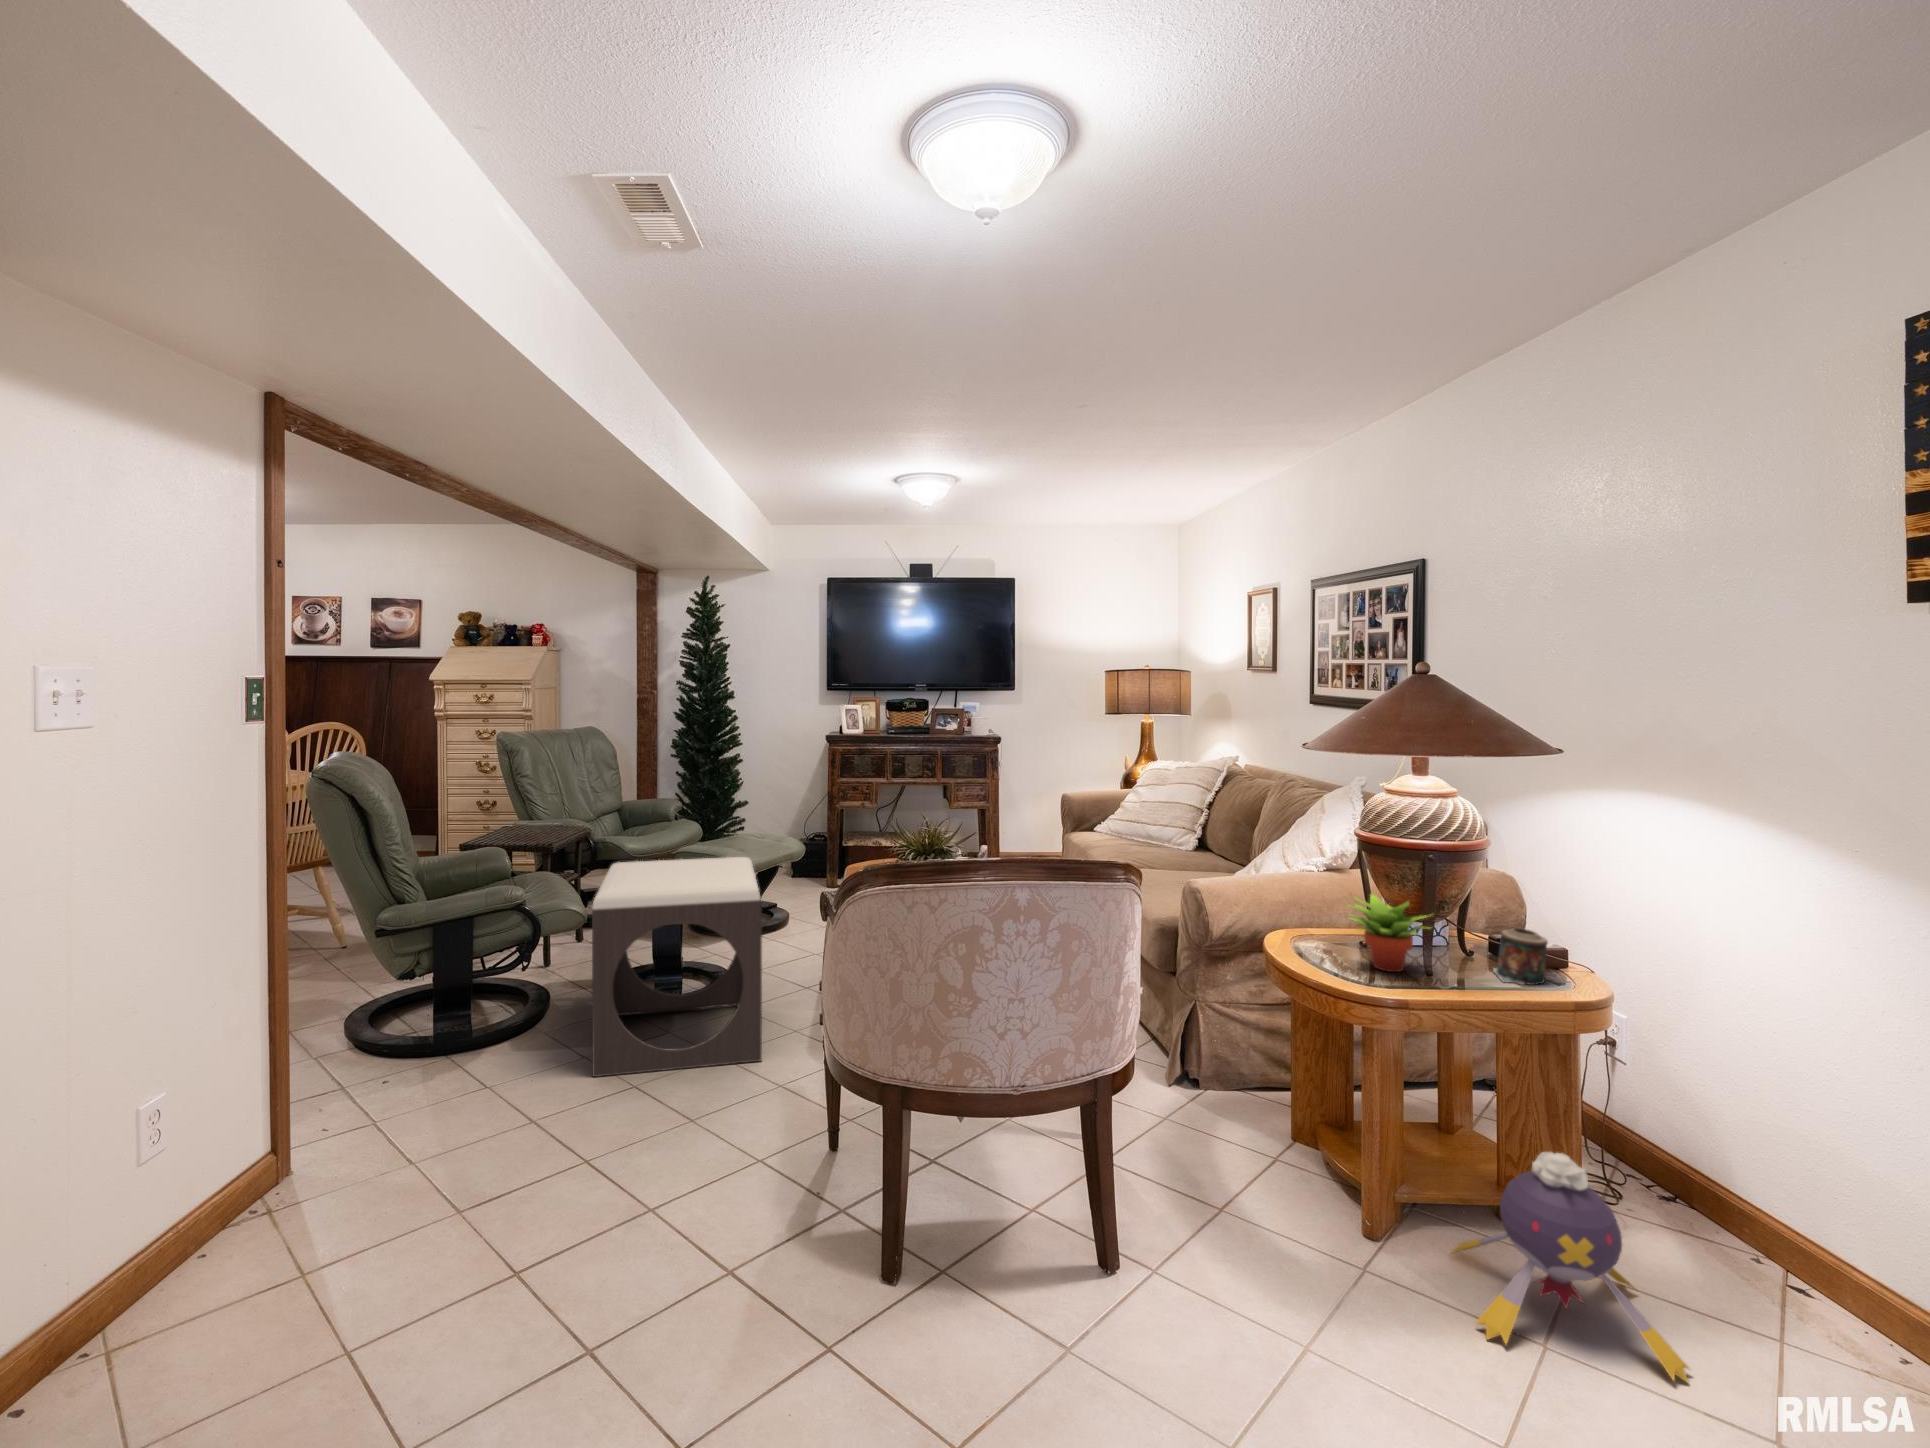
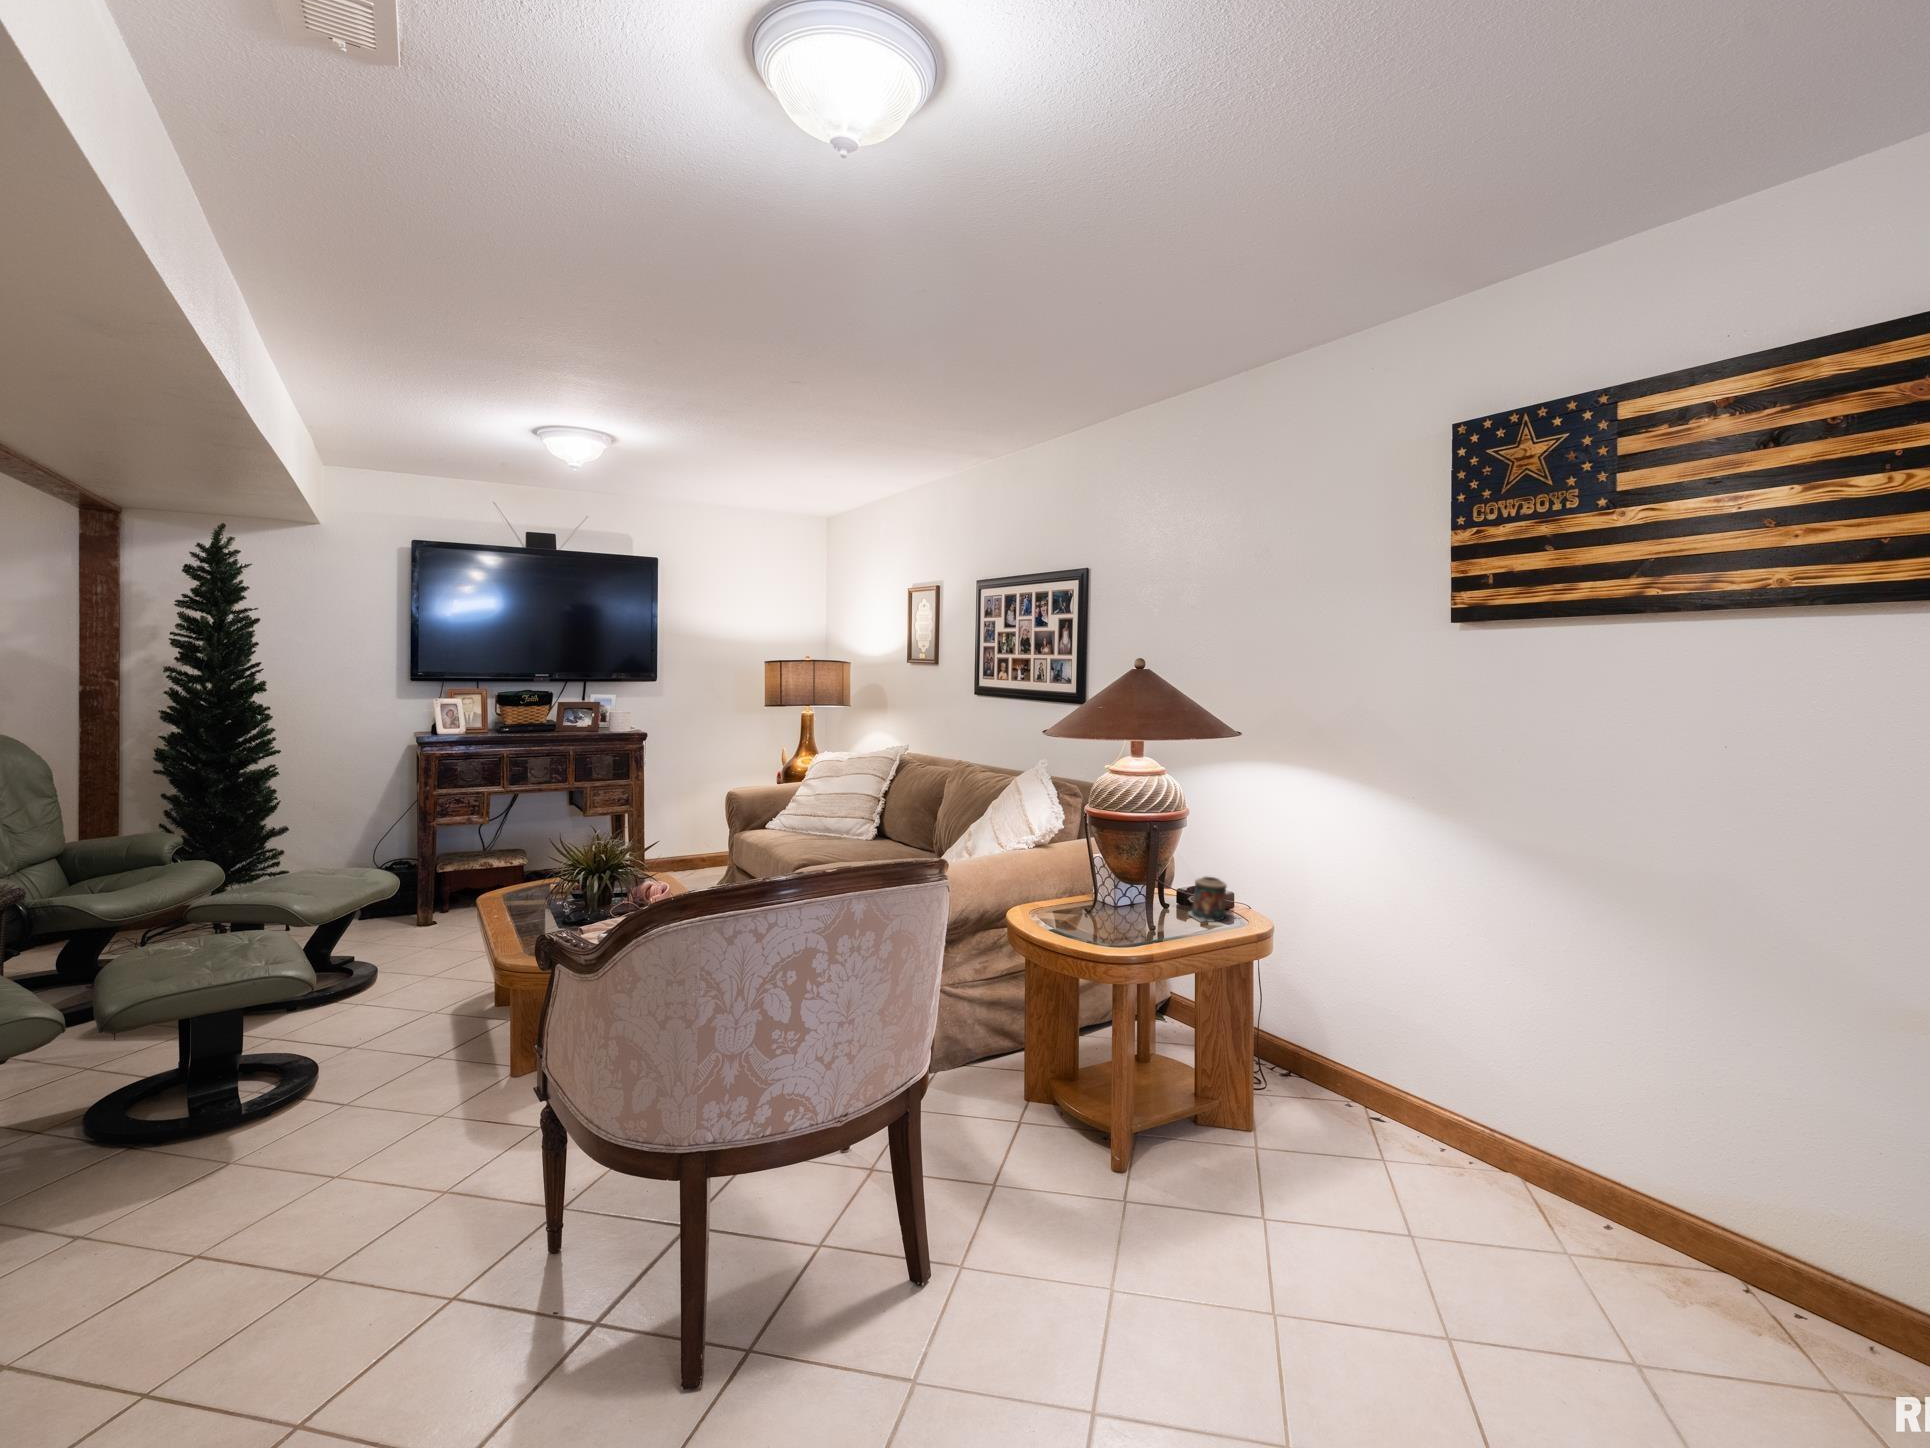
footstool: present [592,857,762,1077] -> none [91,903,405,1276]
succulent plant: present [1348,893,1426,972] -> none [1087,855,1155,928]
plush toy: present [1451,1152,1689,1382] -> none [1172,1051,1341,1218]

